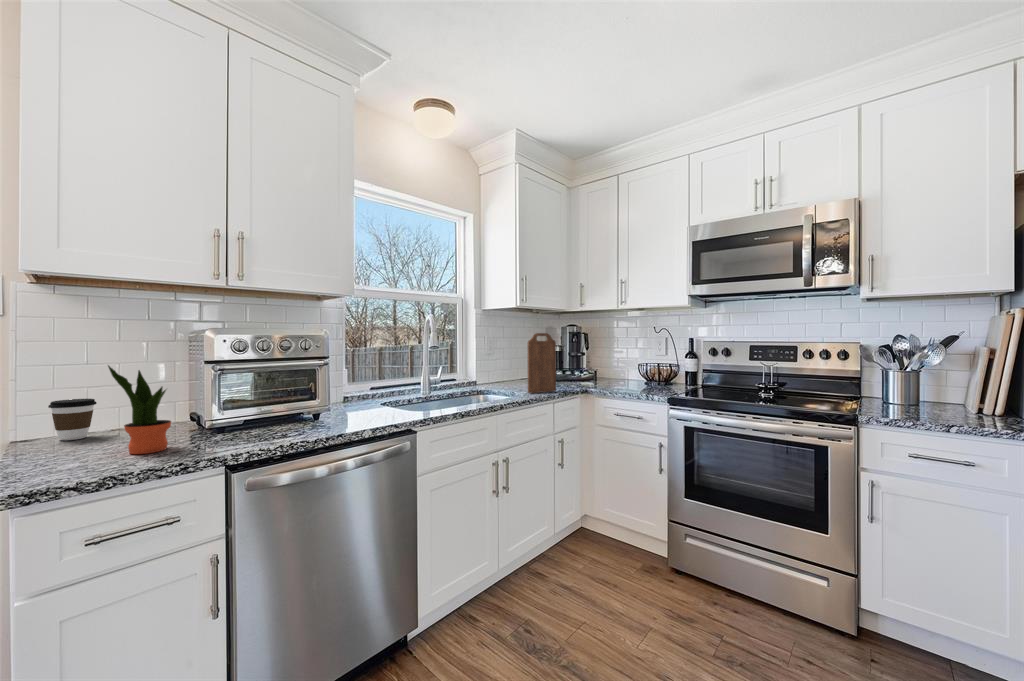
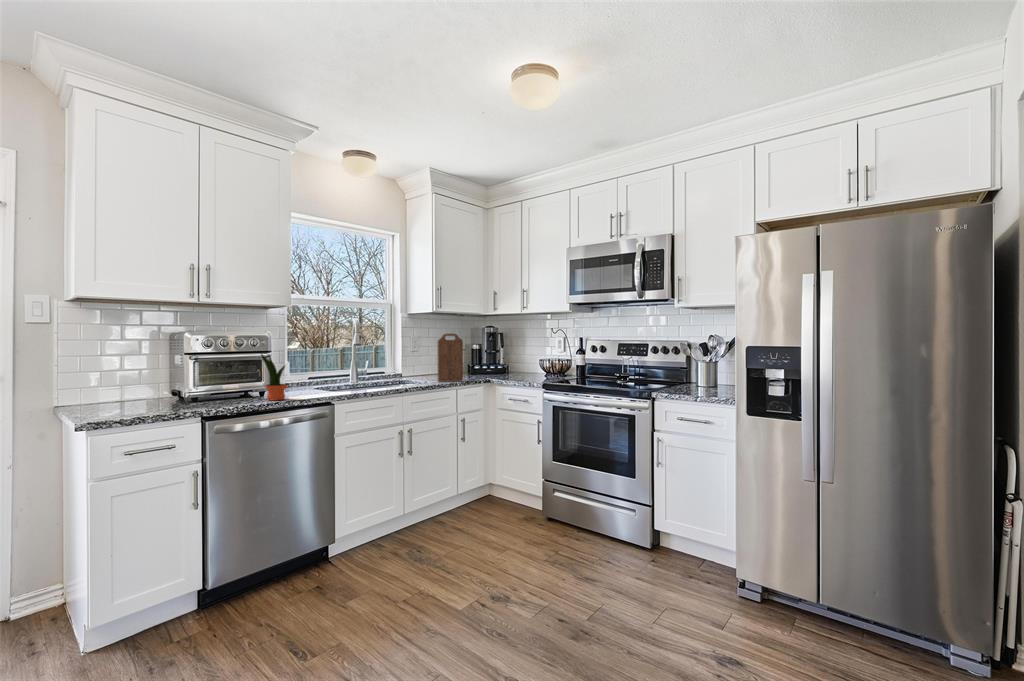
potted plant: present [108,365,171,454] -> present [261,354,287,401]
coffee cup: present [48,399,96,440] -> none [85,379,114,405]

